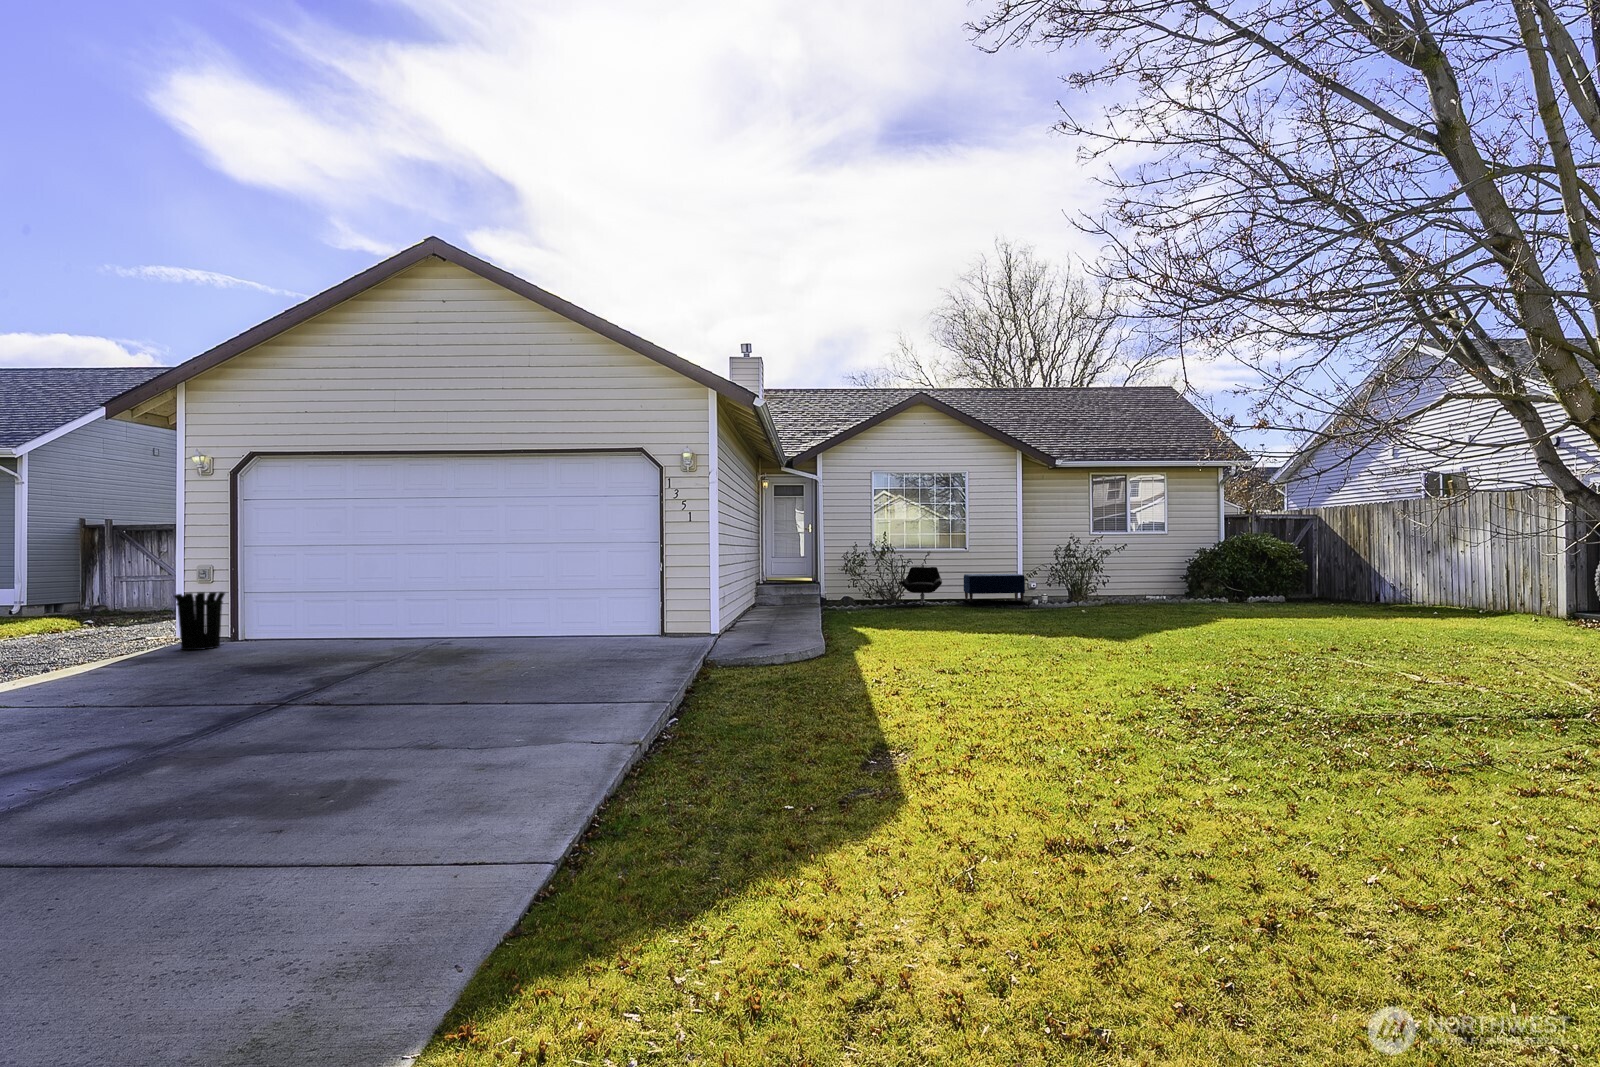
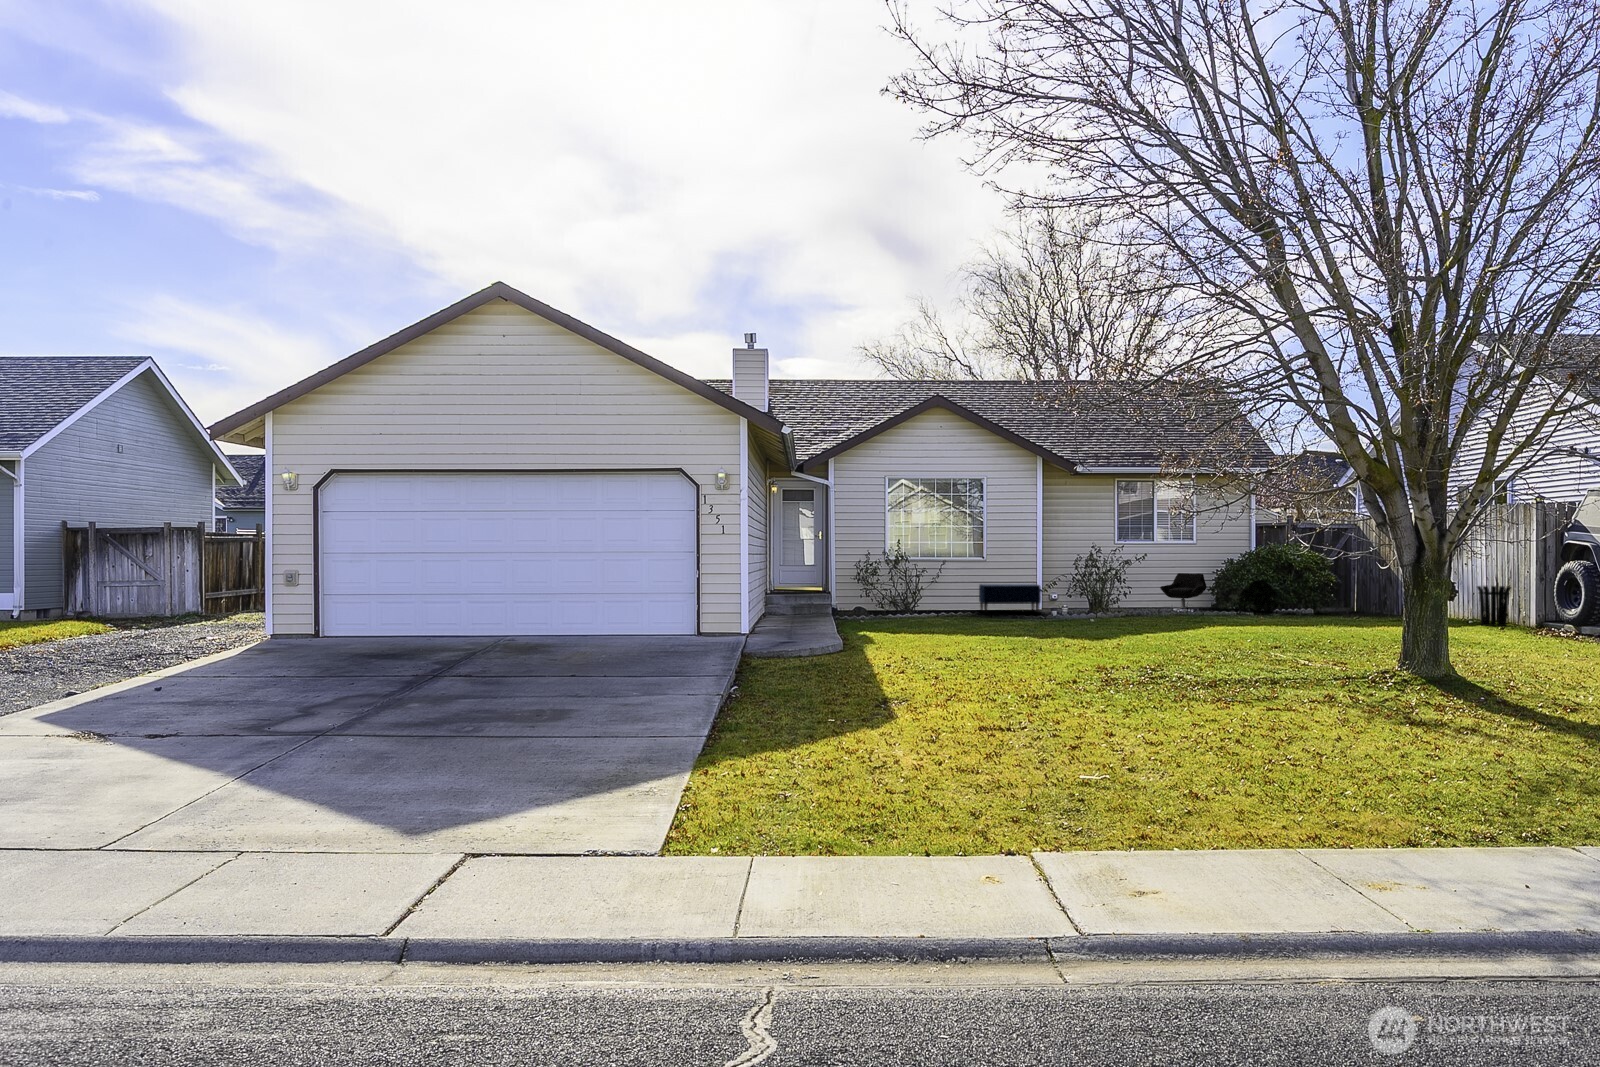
lounge chair: present [901,567,942,605] -> present [1160,573,1207,610]
potted plant: none [1217,568,1259,600] -> present [1238,580,1279,611]
waste bin: present [174,592,225,650] -> present [1477,586,1511,626]

